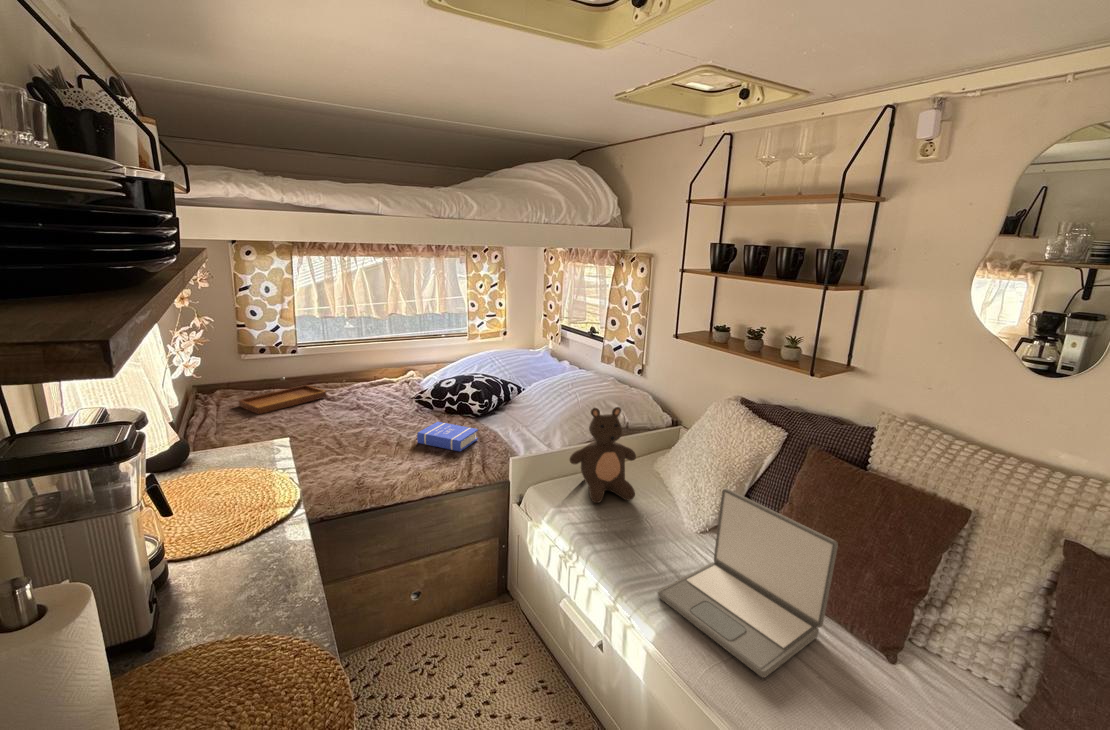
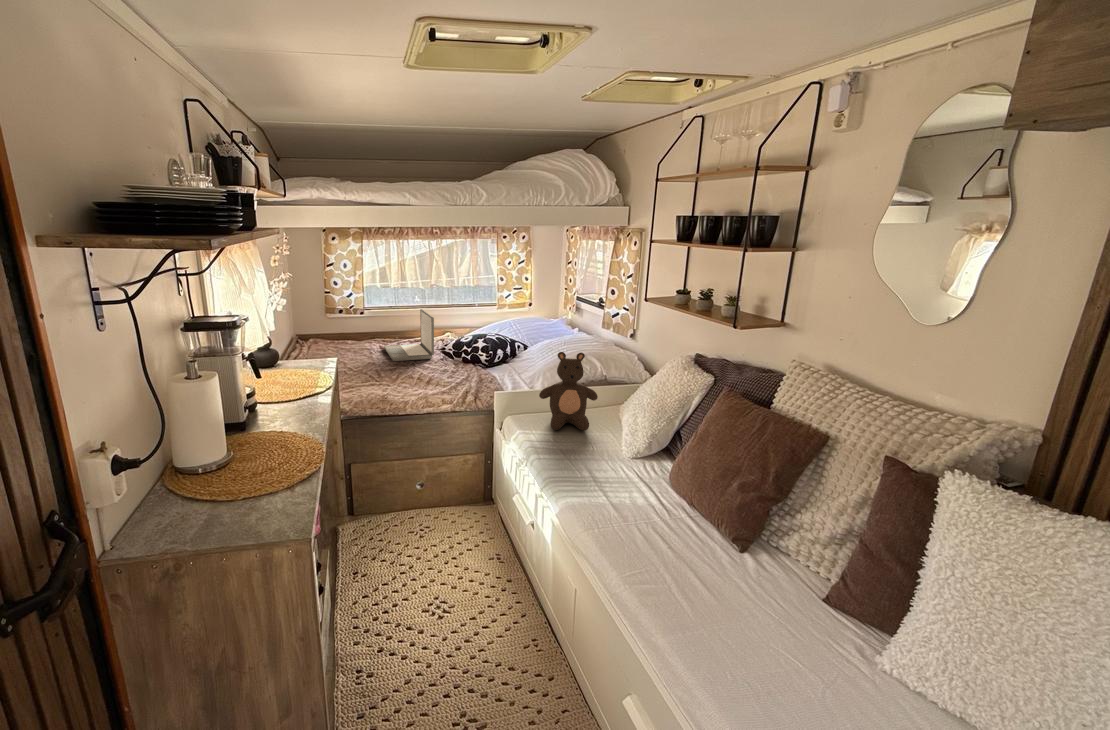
tray: present [239,377,327,414] -> none [301,326,370,353]
book: present [417,422,478,451] -> none [429,366,479,388]
laptop: present [657,488,838,678] -> present [384,309,434,361]

